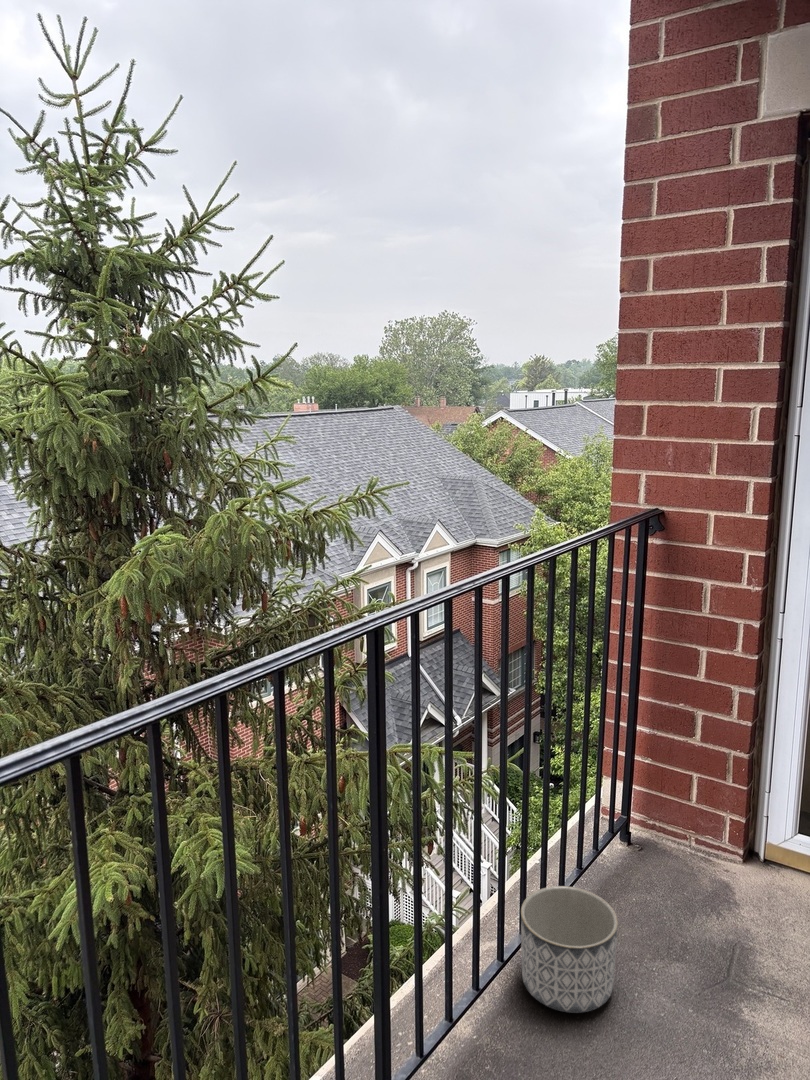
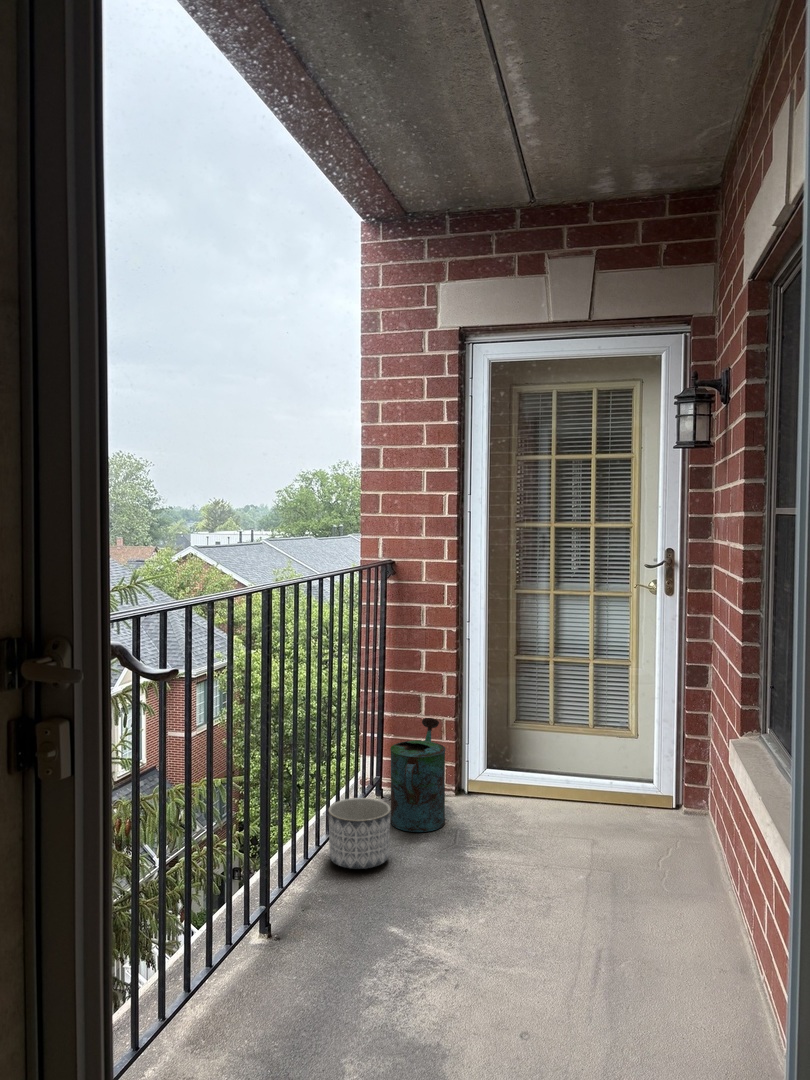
watering can: none [630,752,724,941] -> present [390,718,446,832]

